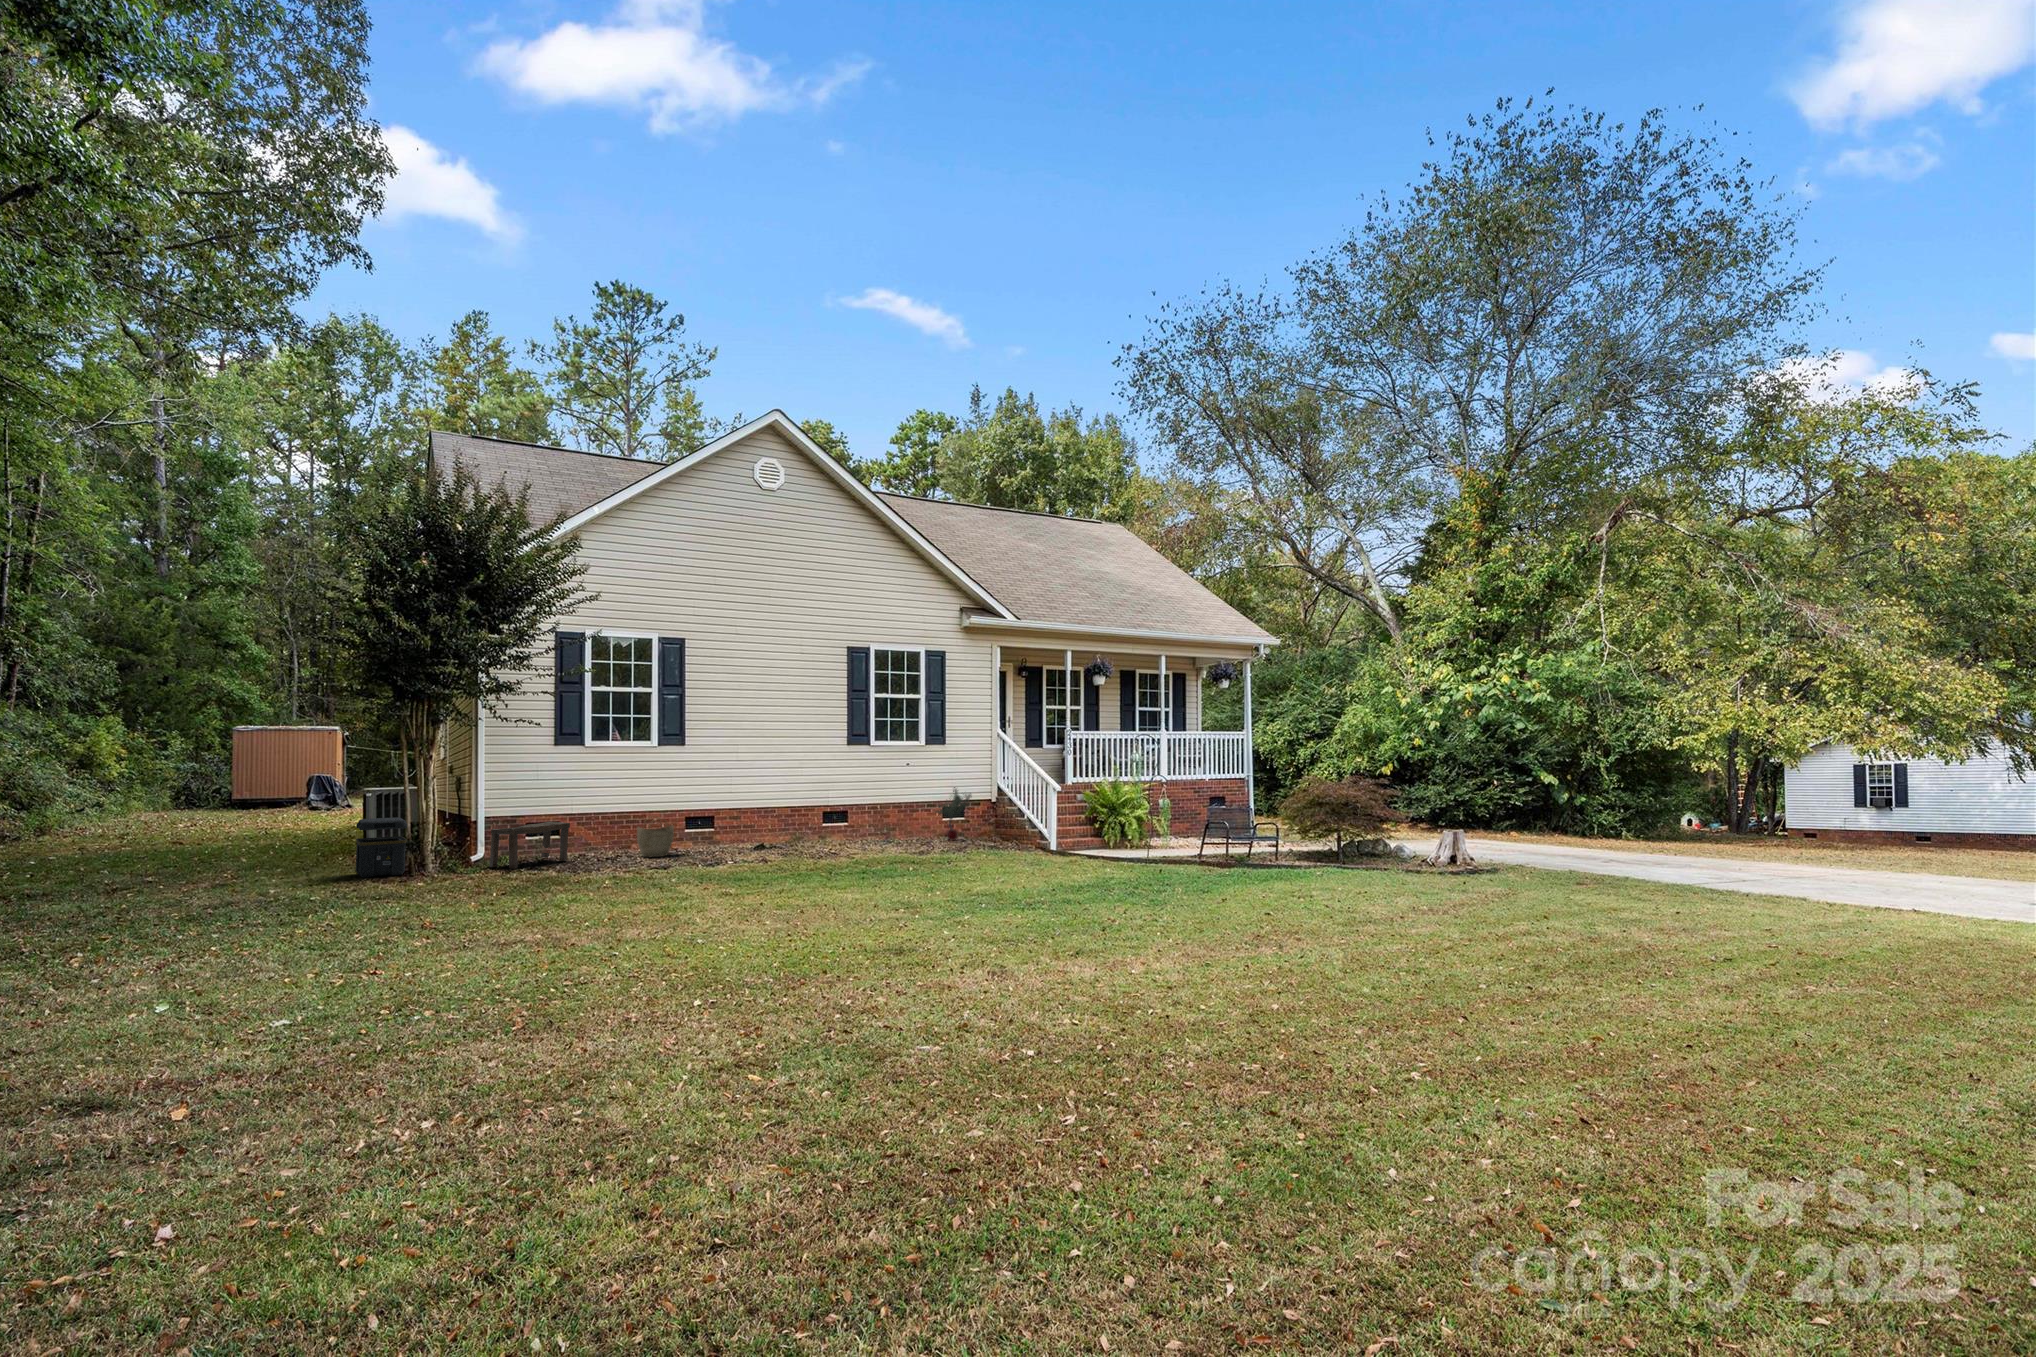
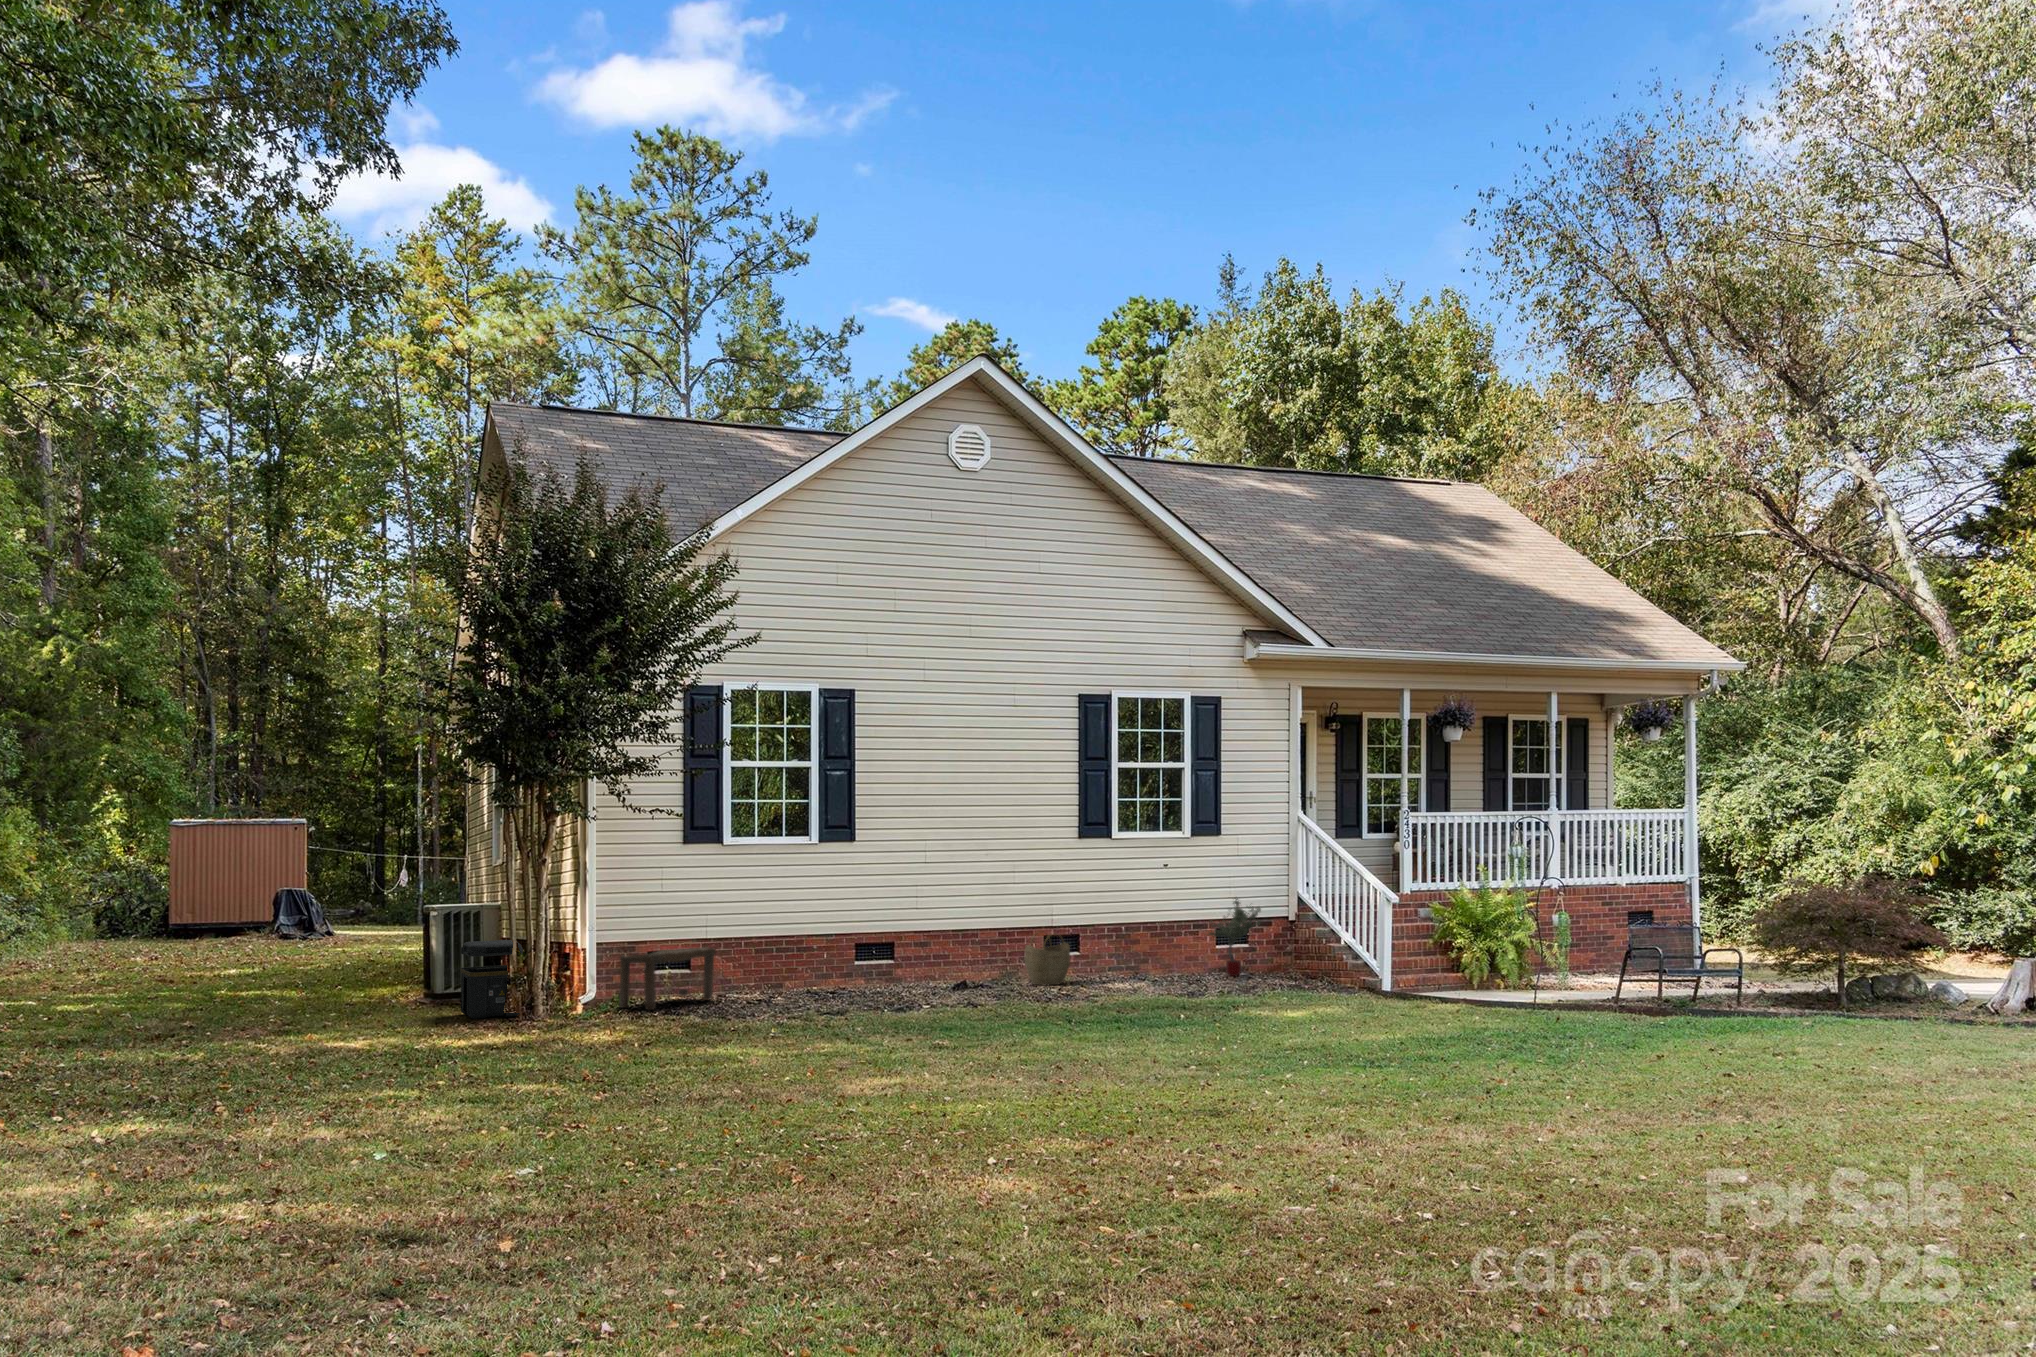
woven basket: present [637,817,674,857] -> present [1024,935,1070,985]

